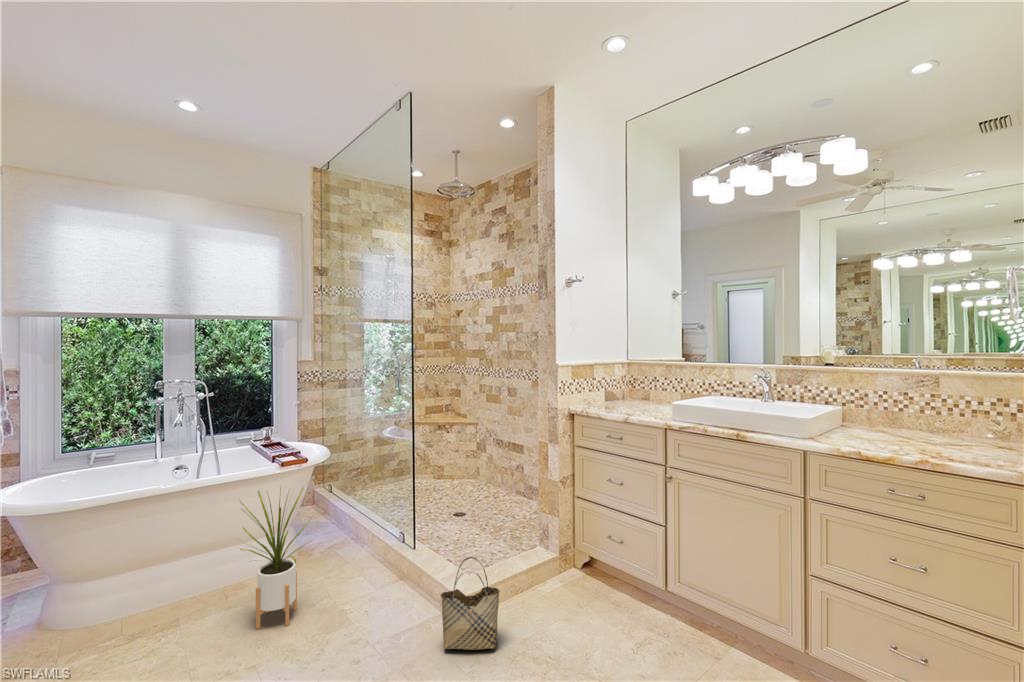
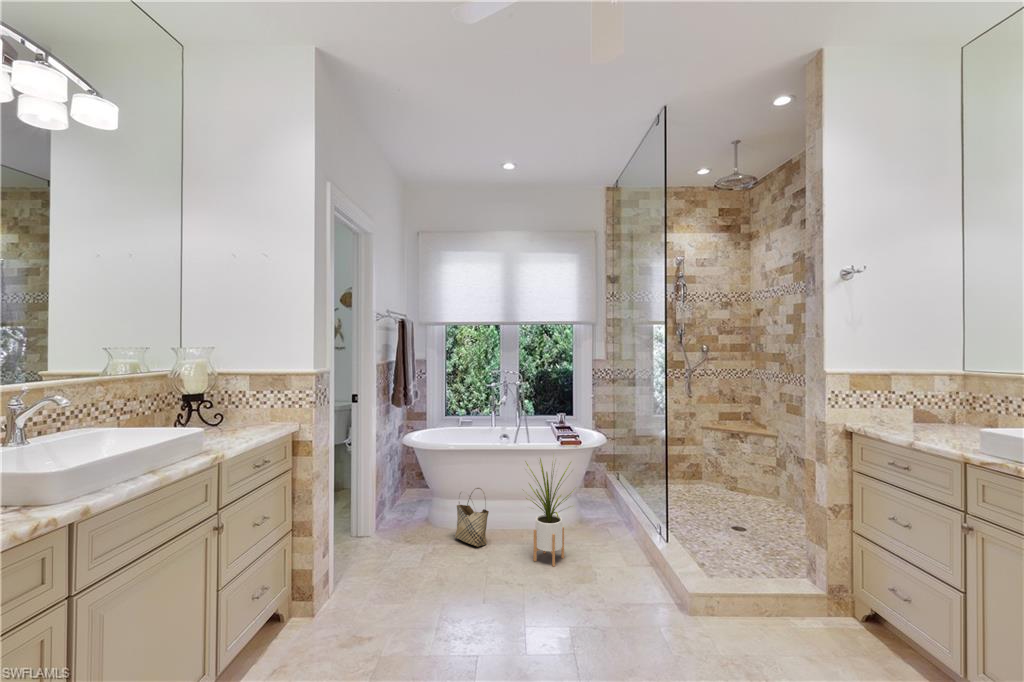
woven basket: present [440,557,500,650] -> present [455,488,489,546]

